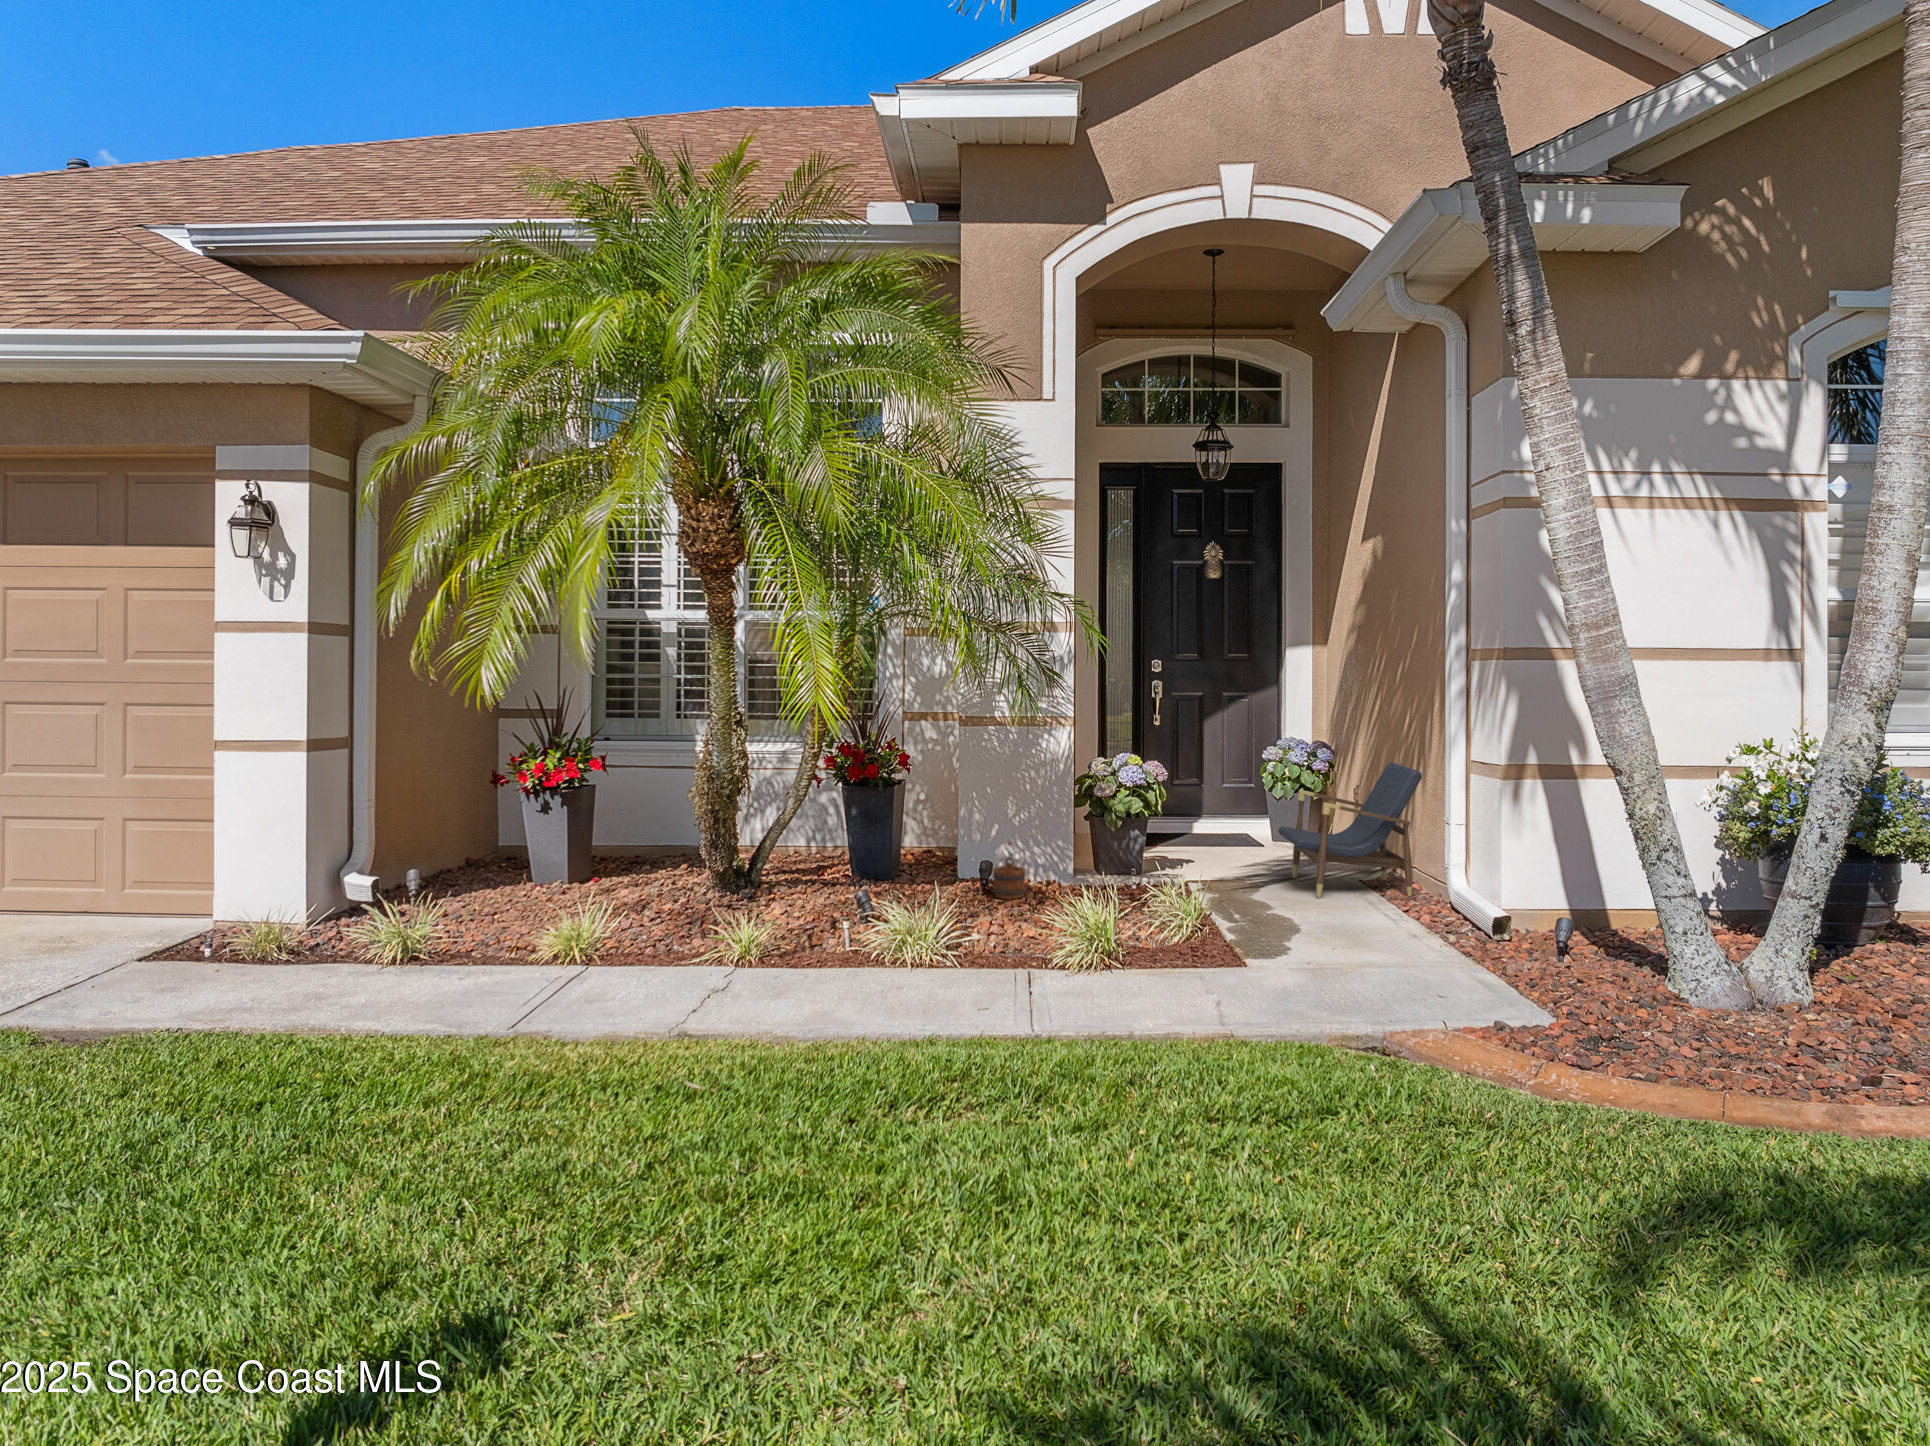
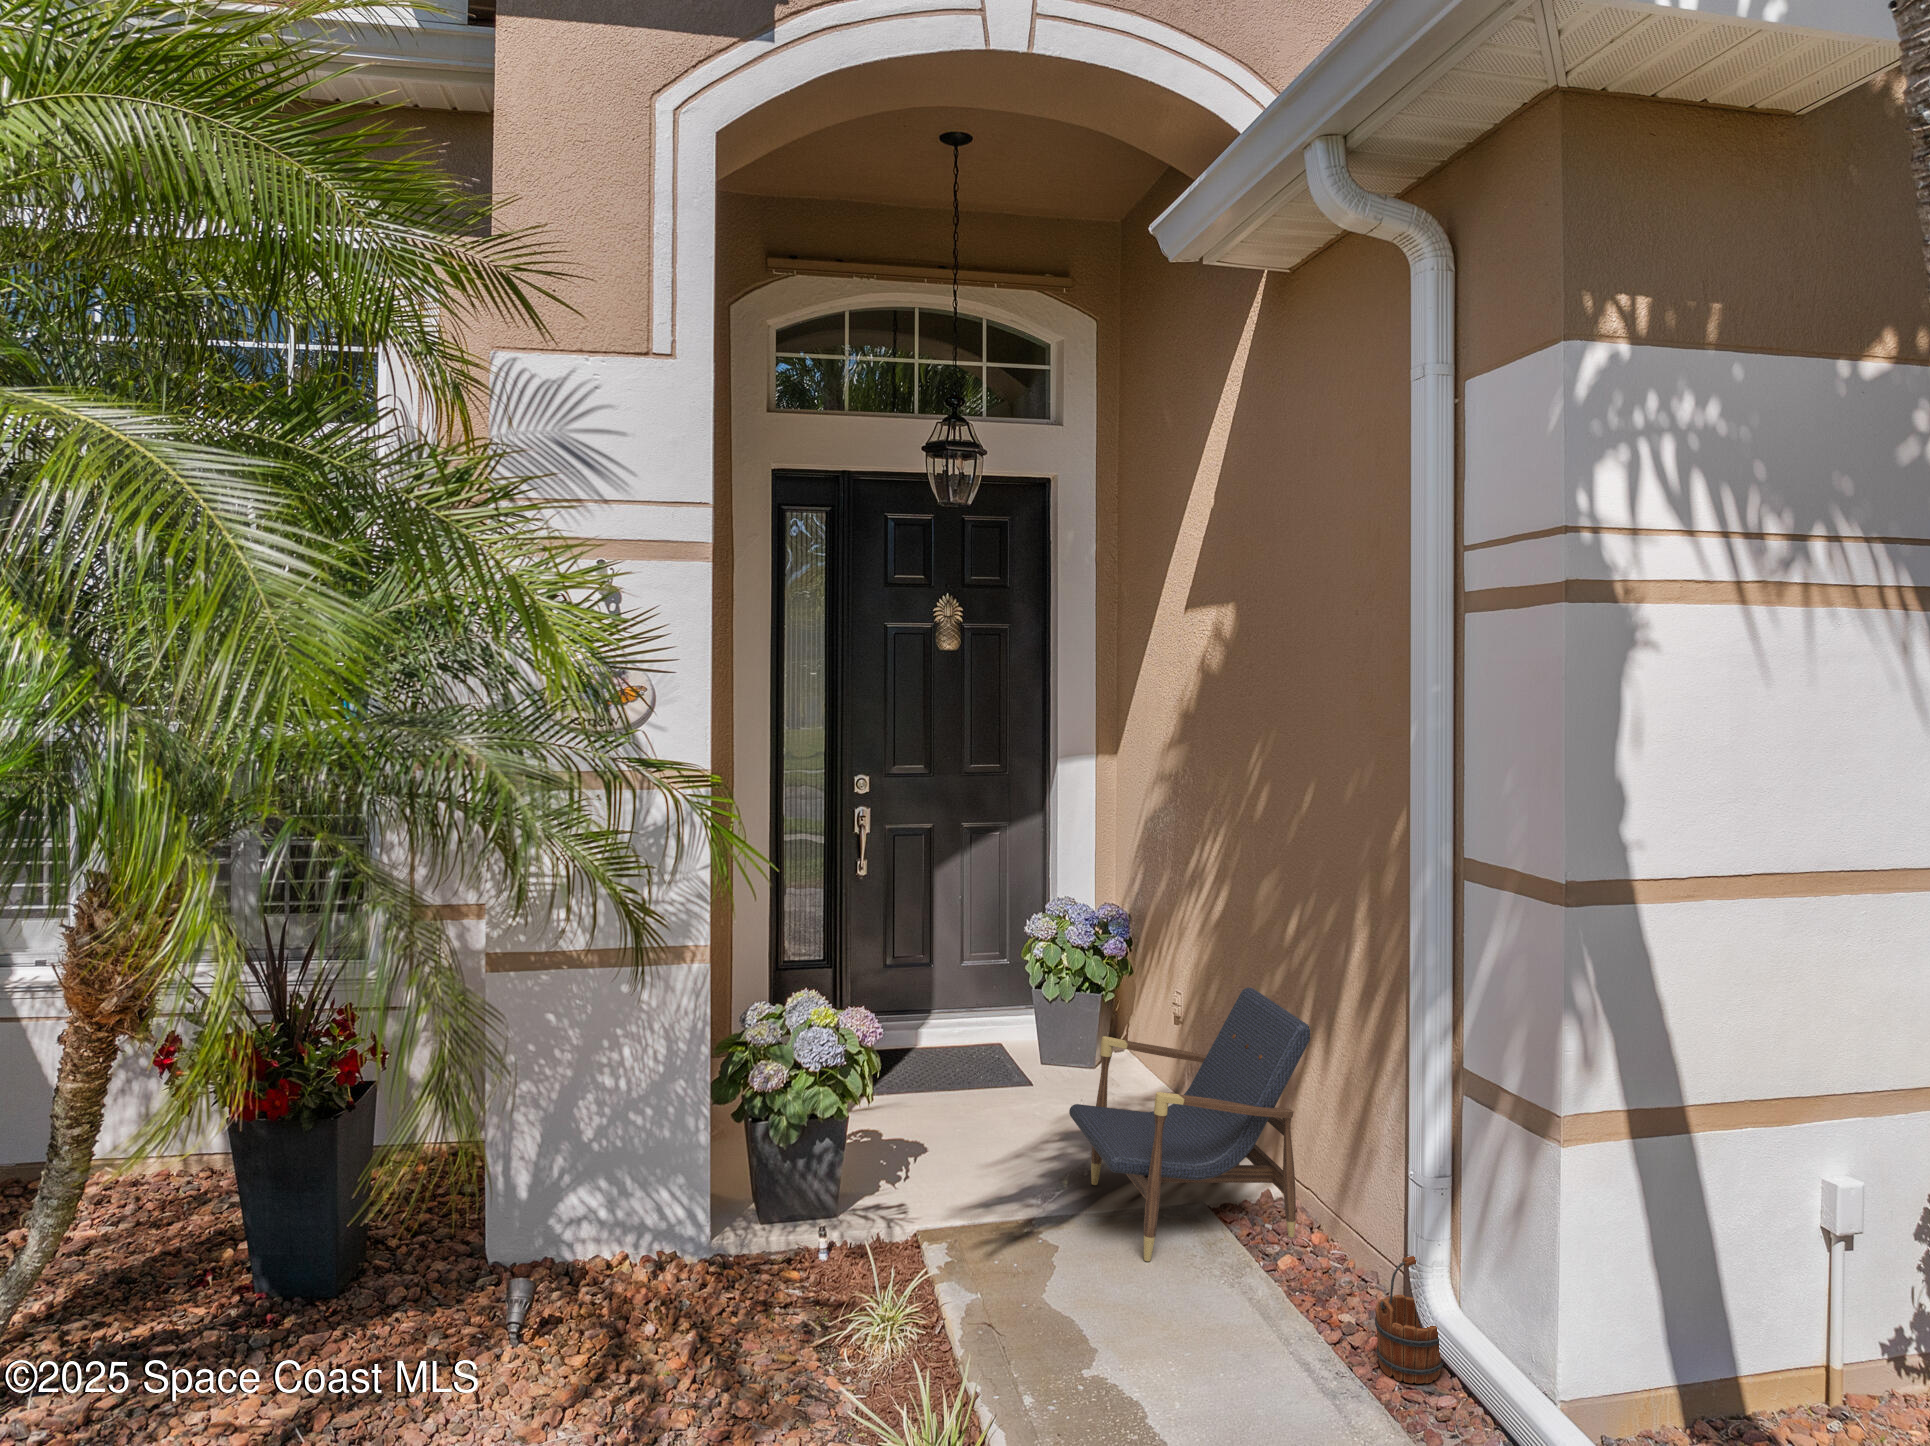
wooden bucket: present [993,841,1026,899] -> present [1375,1256,1443,1384]

